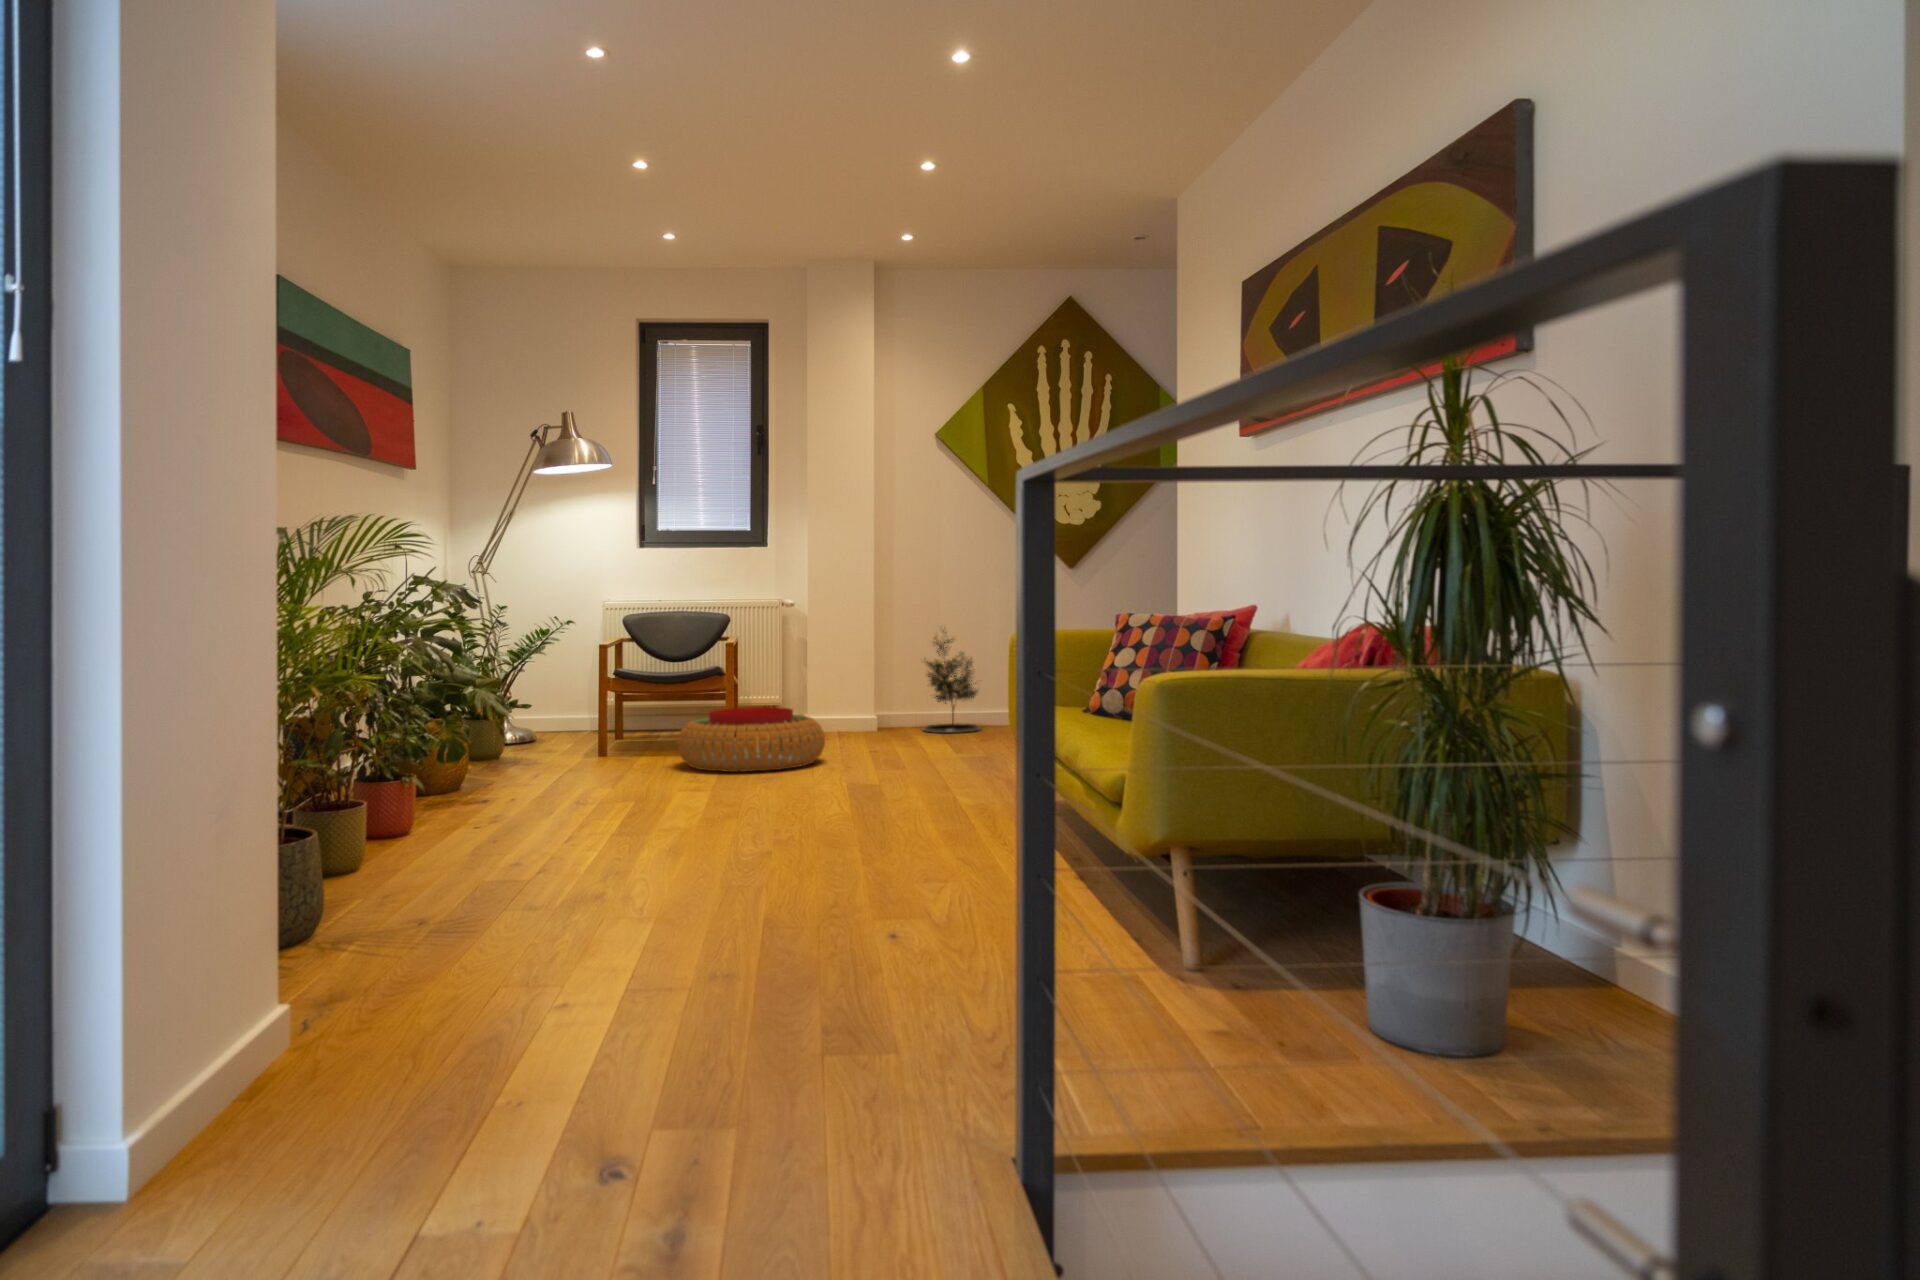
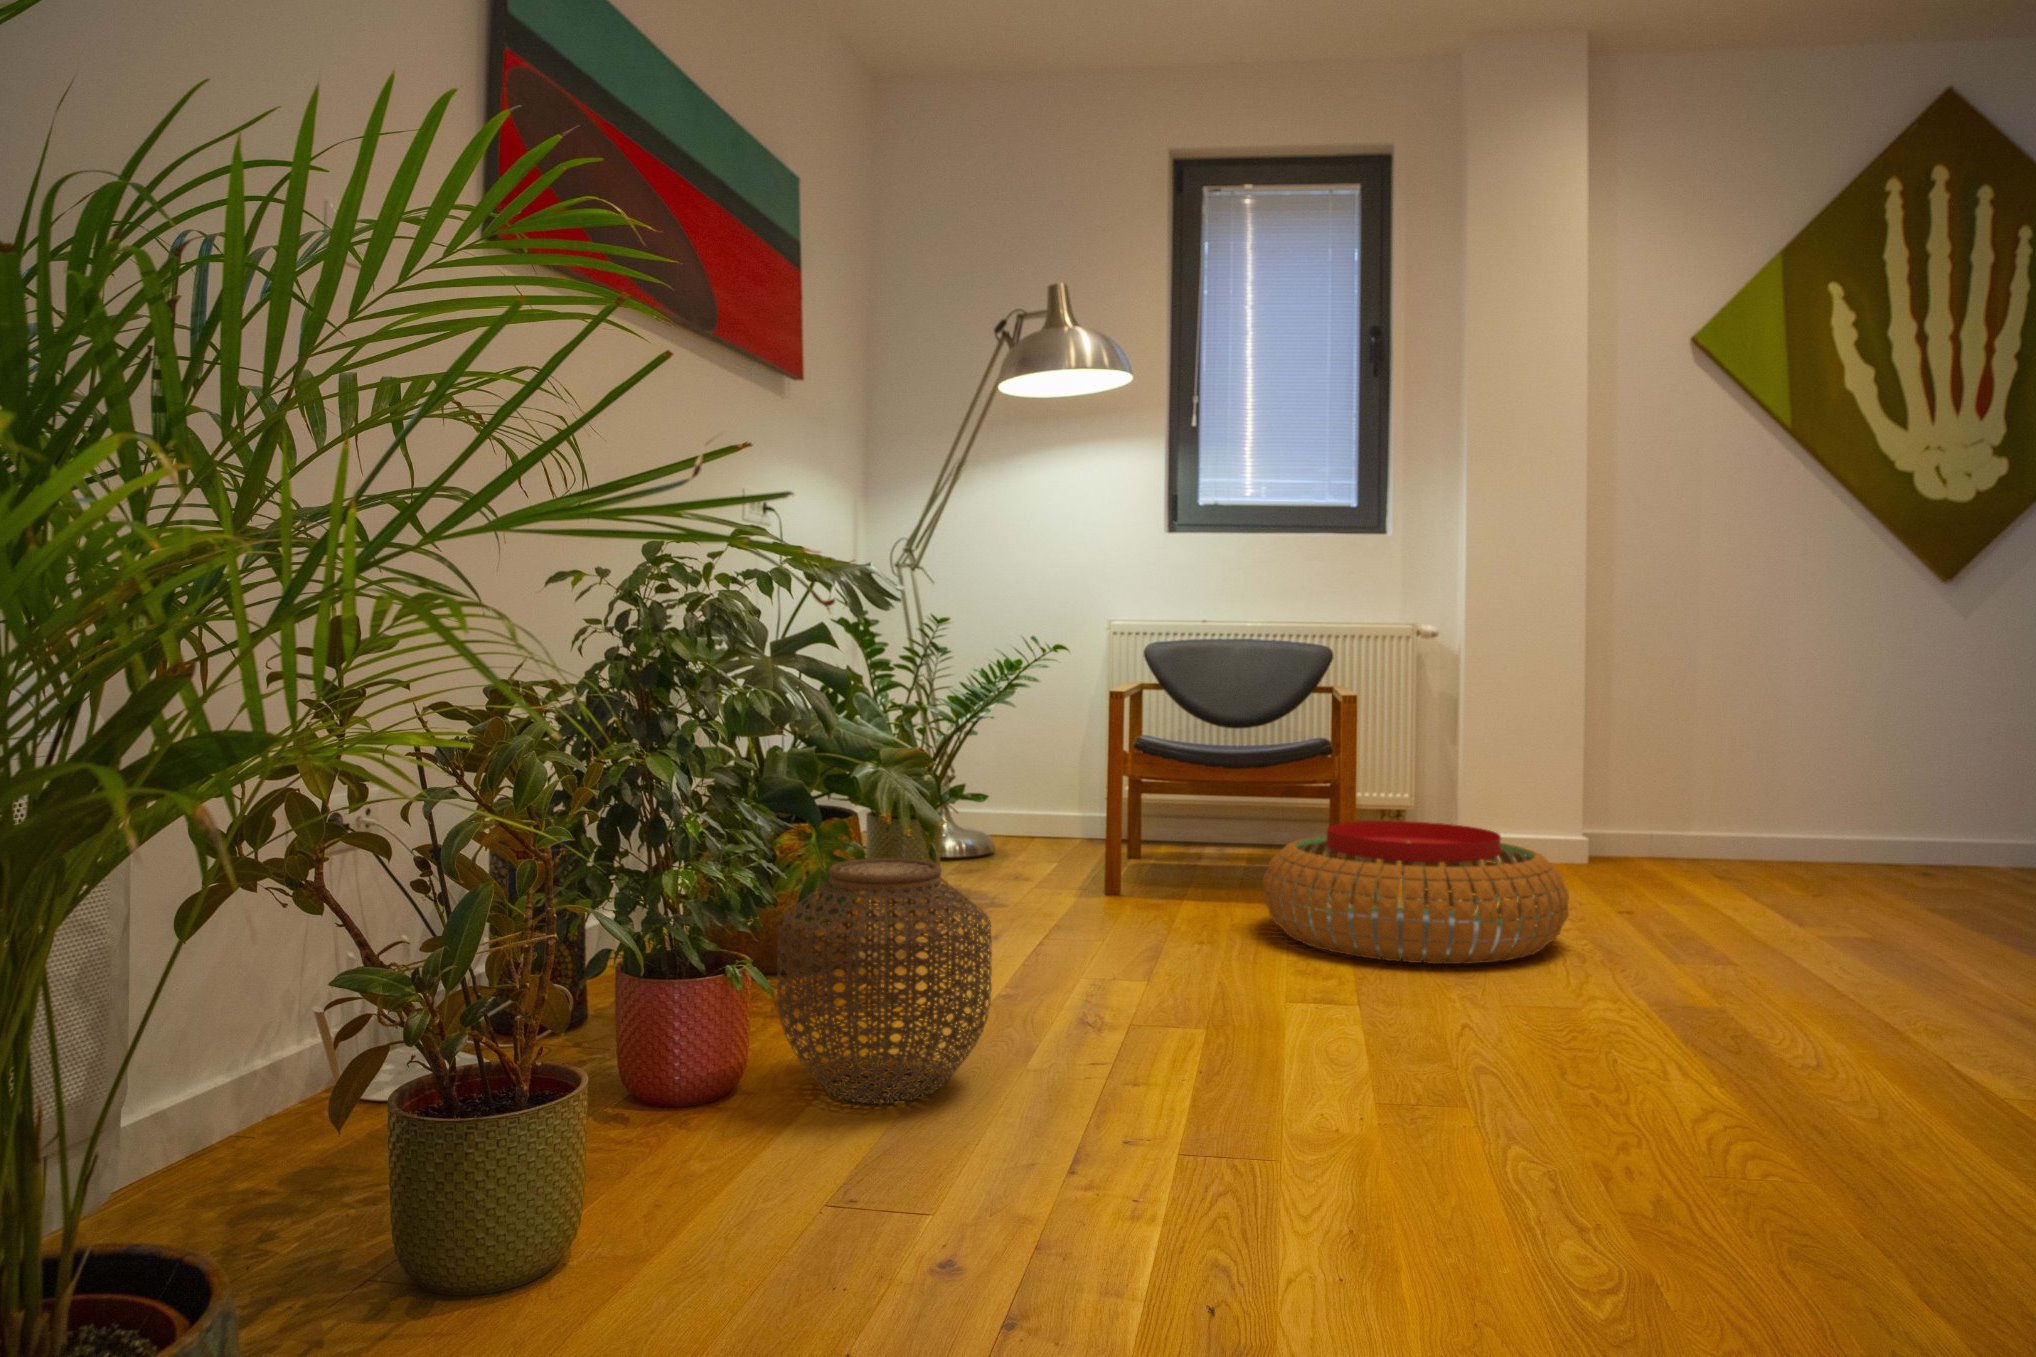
potted tree: present [923,631,981,733] -> none [1657,677,1779,877]
woven basket: none [437,723,529,819] -> present [777,858,992,1104]

